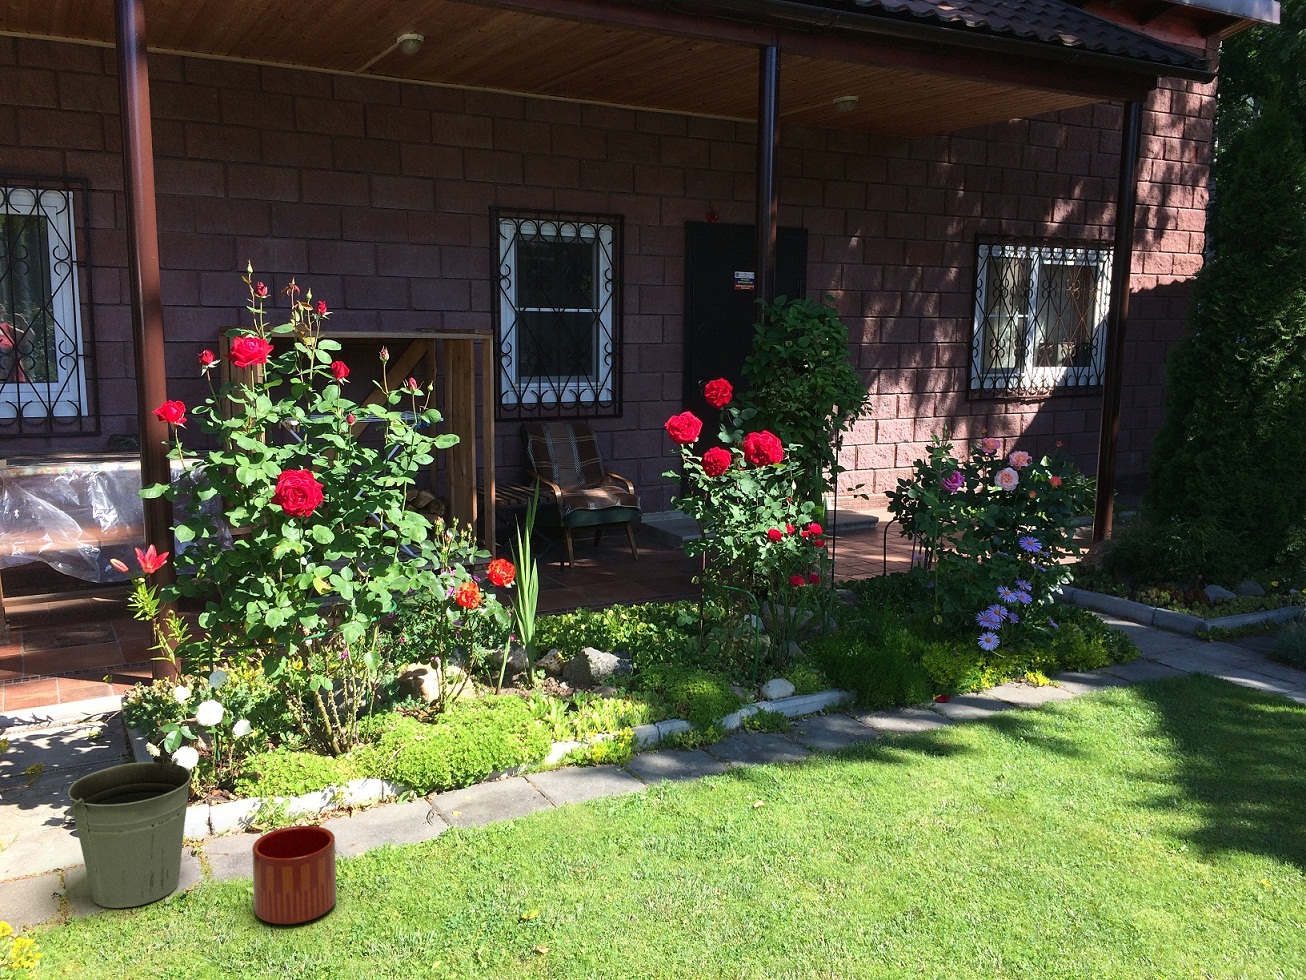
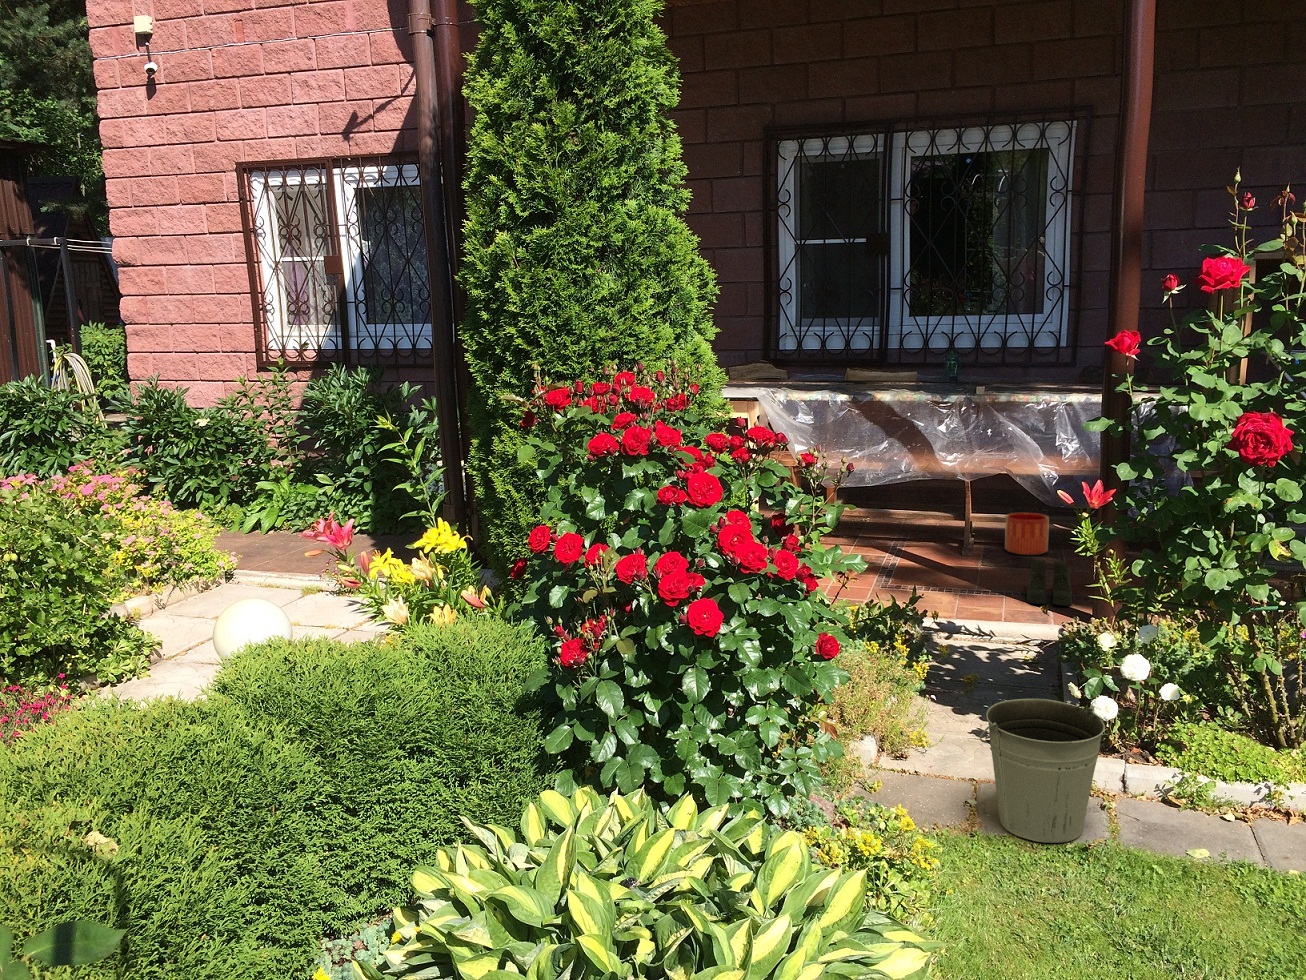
boots: none [80,632,129,680] -> present [1027,560,1072,606]
planter: present [252,826,336,924] -> present [1005,513,1049,555]

